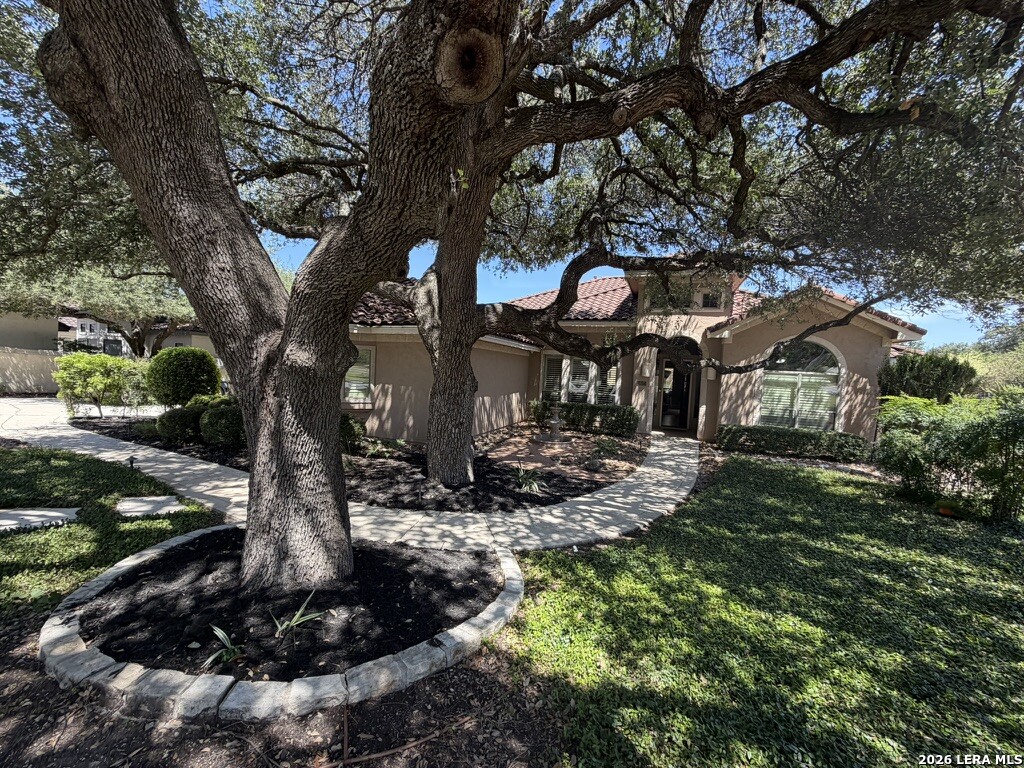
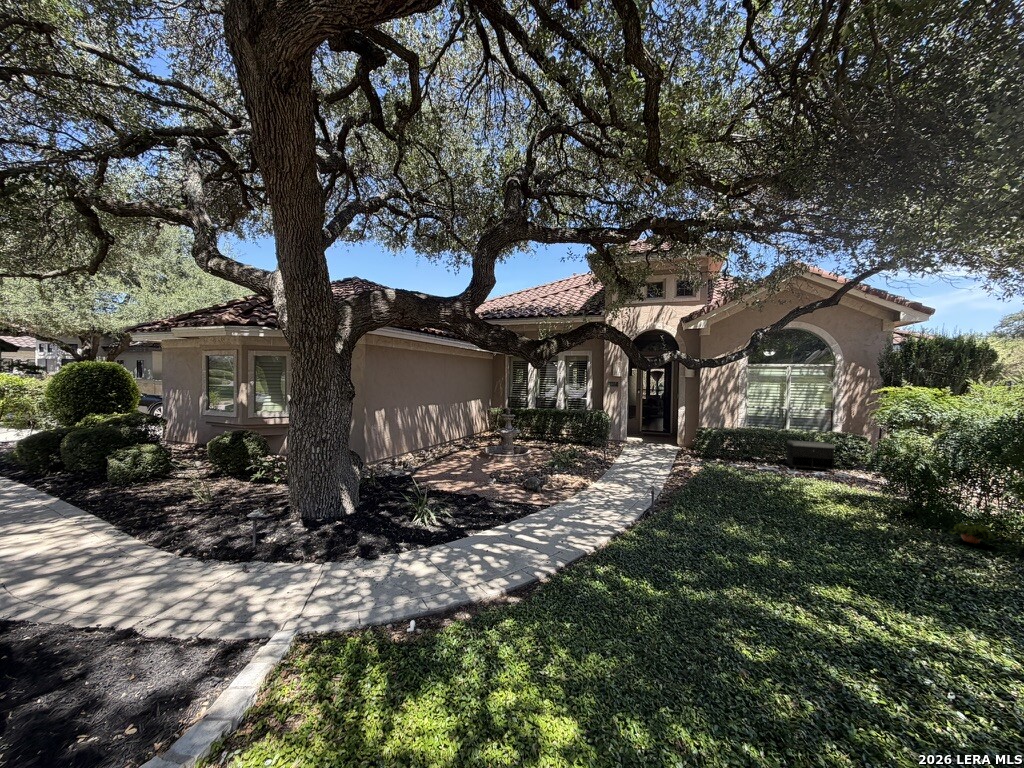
storage bench: none [796,438,839,466] -> present [786,440,835,472]

